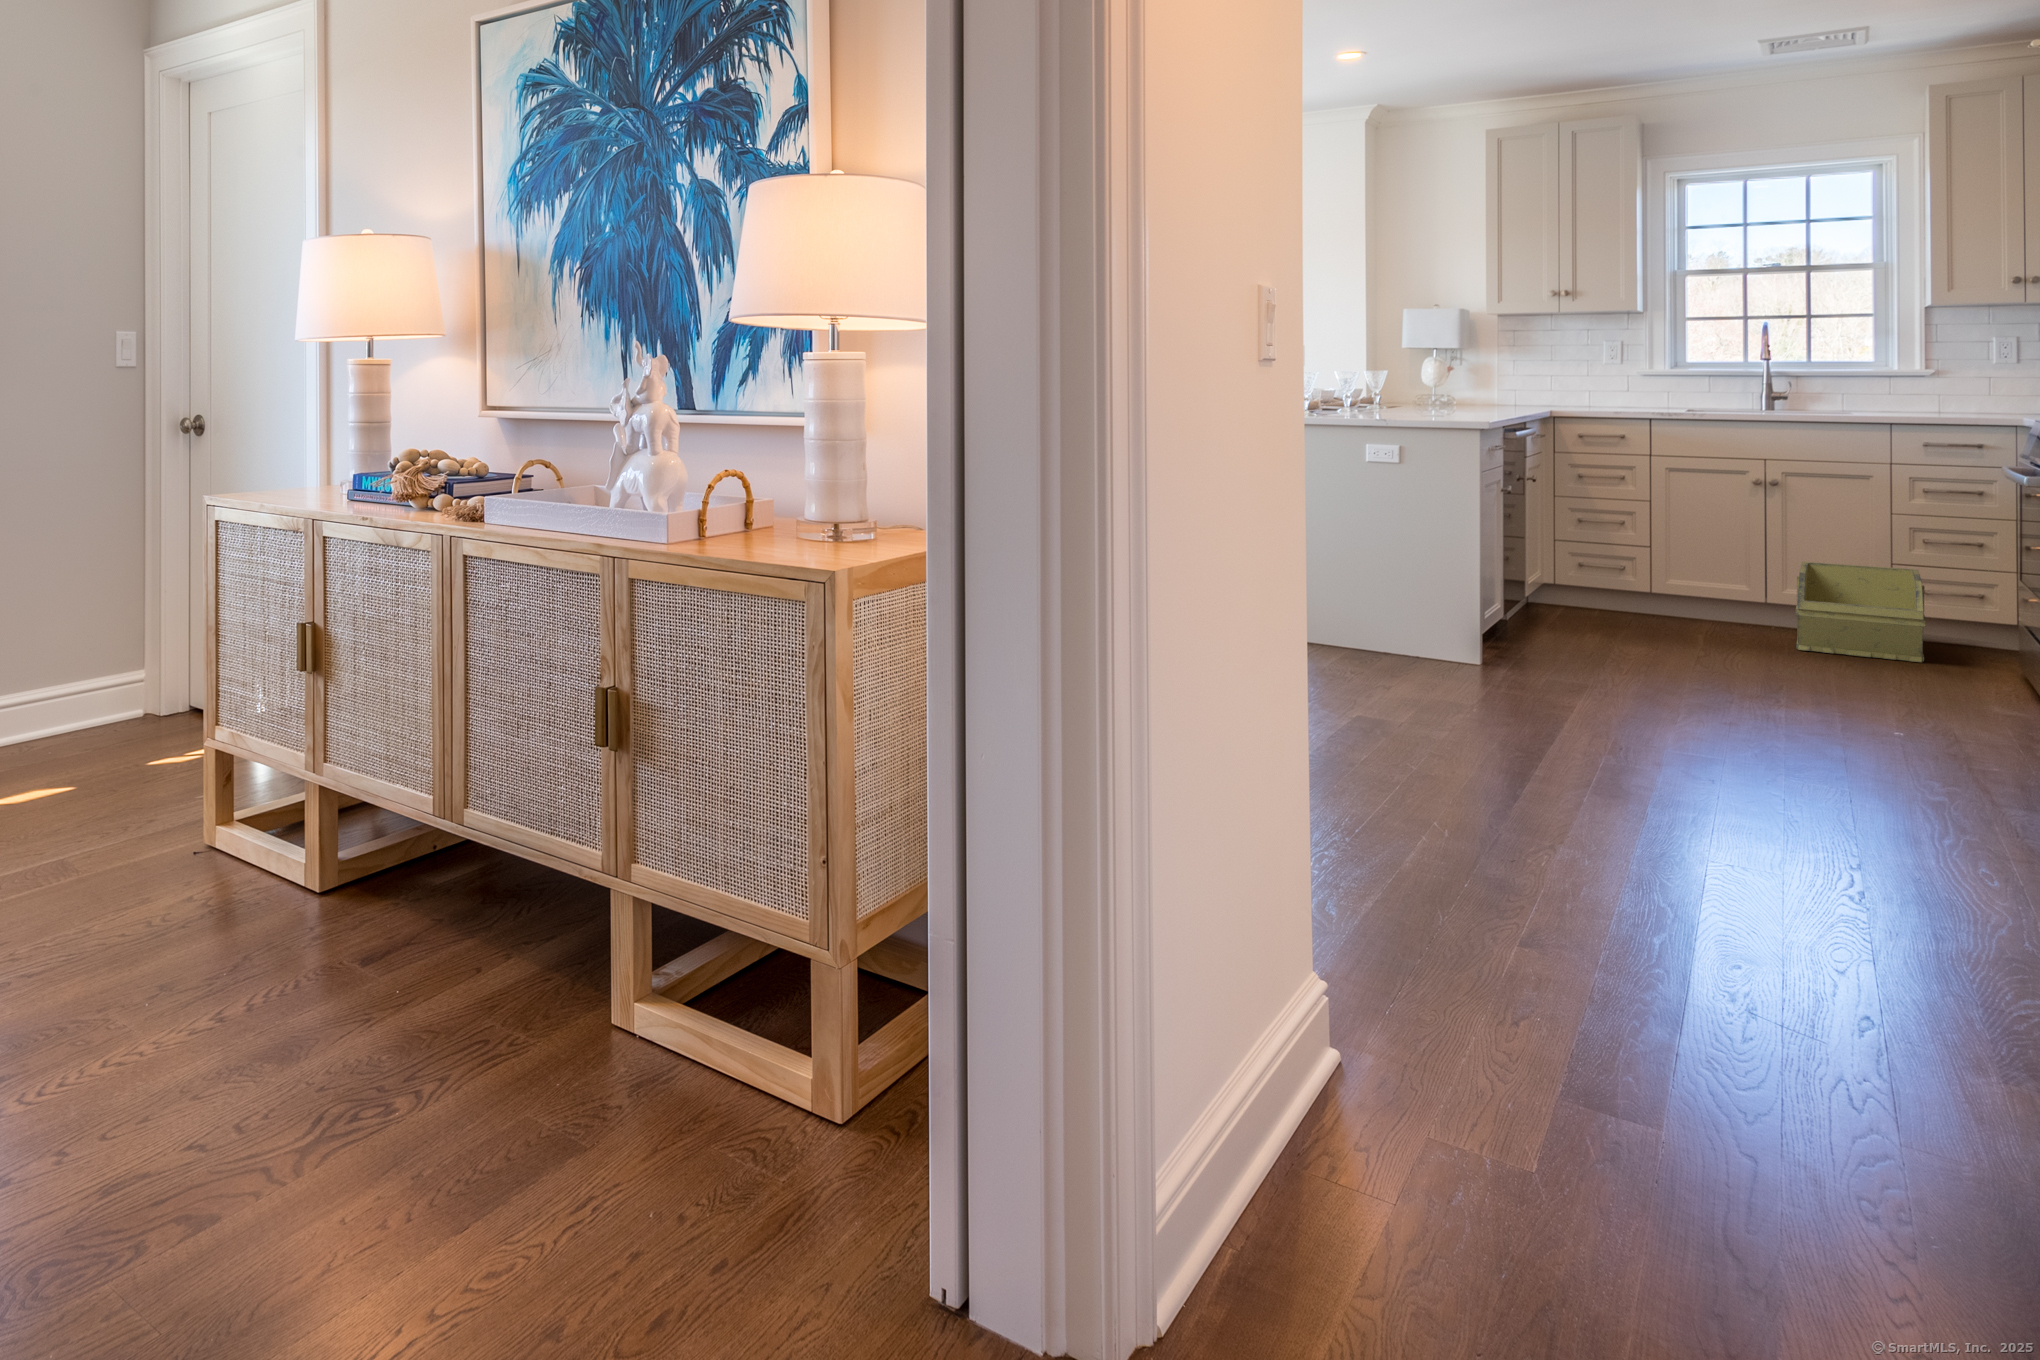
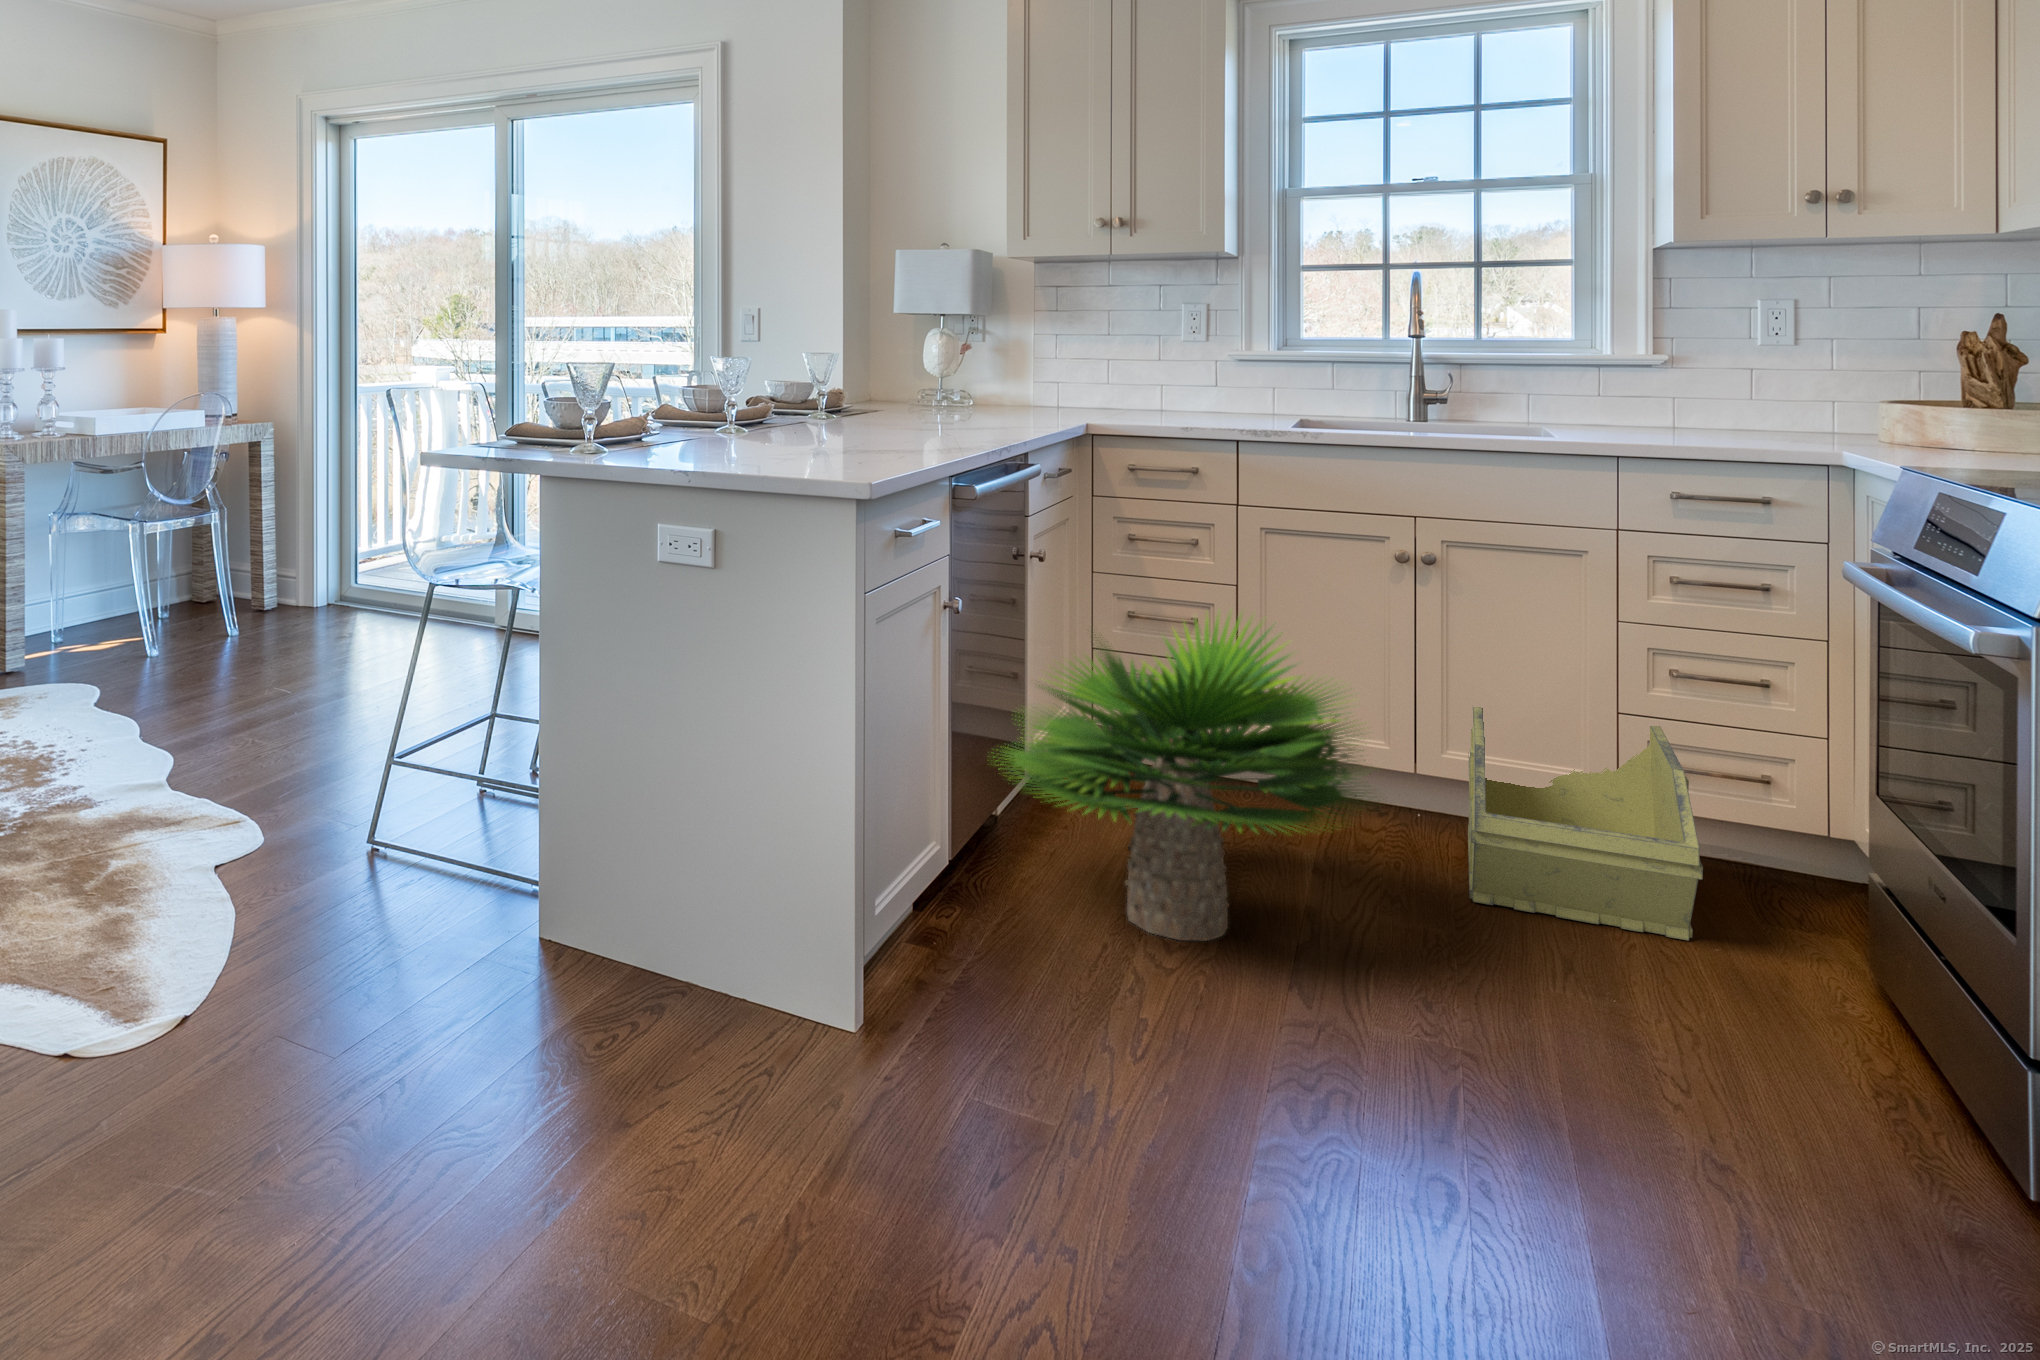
potted plant: none [1514,495,1748,655] -> present [998,610,1367,941]

